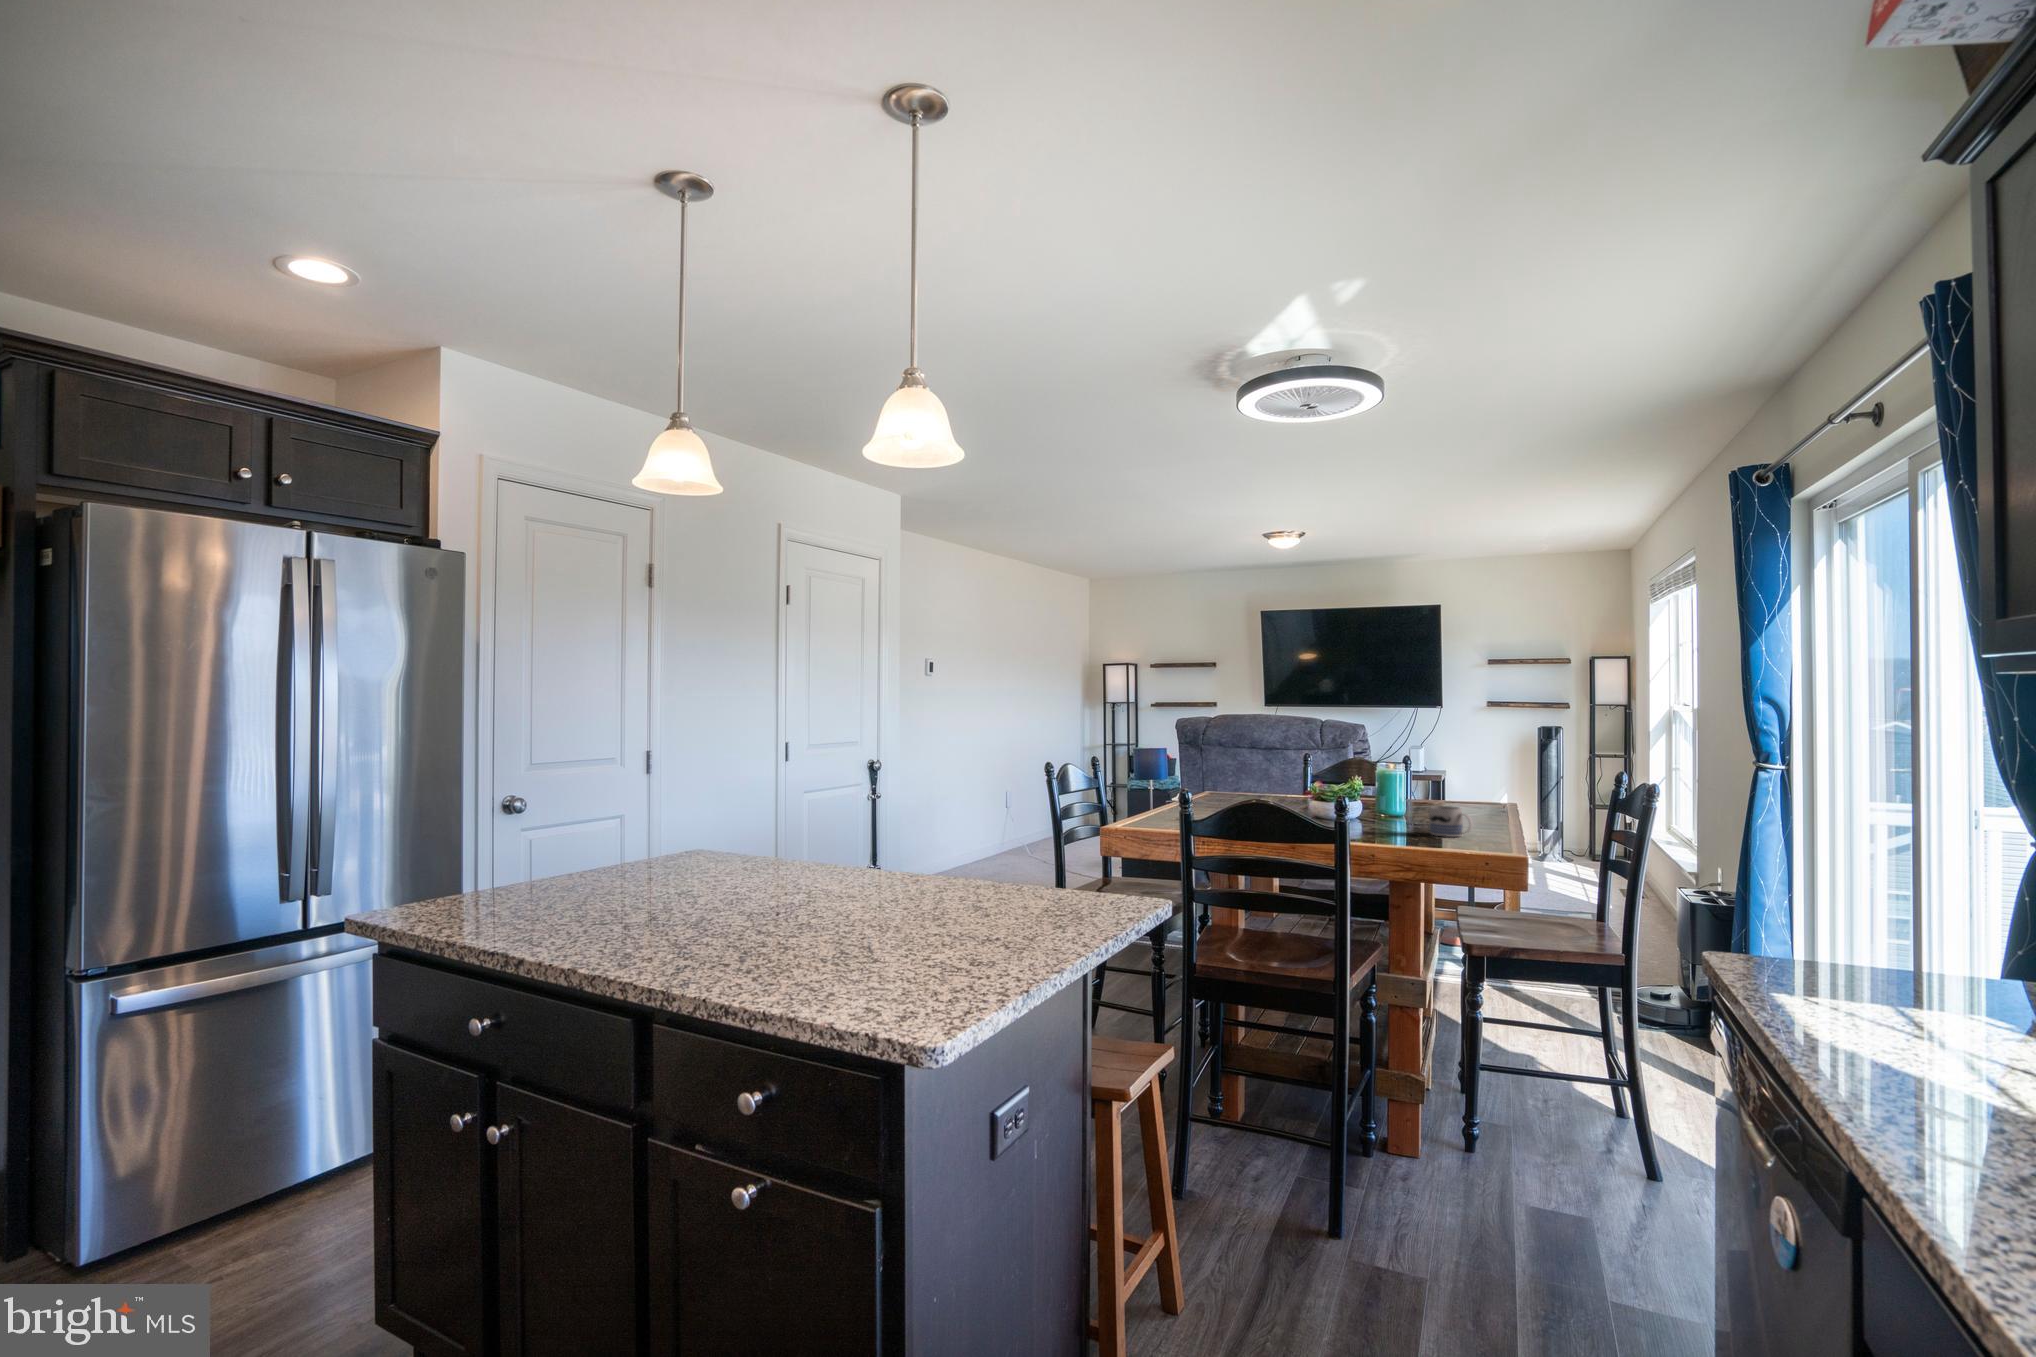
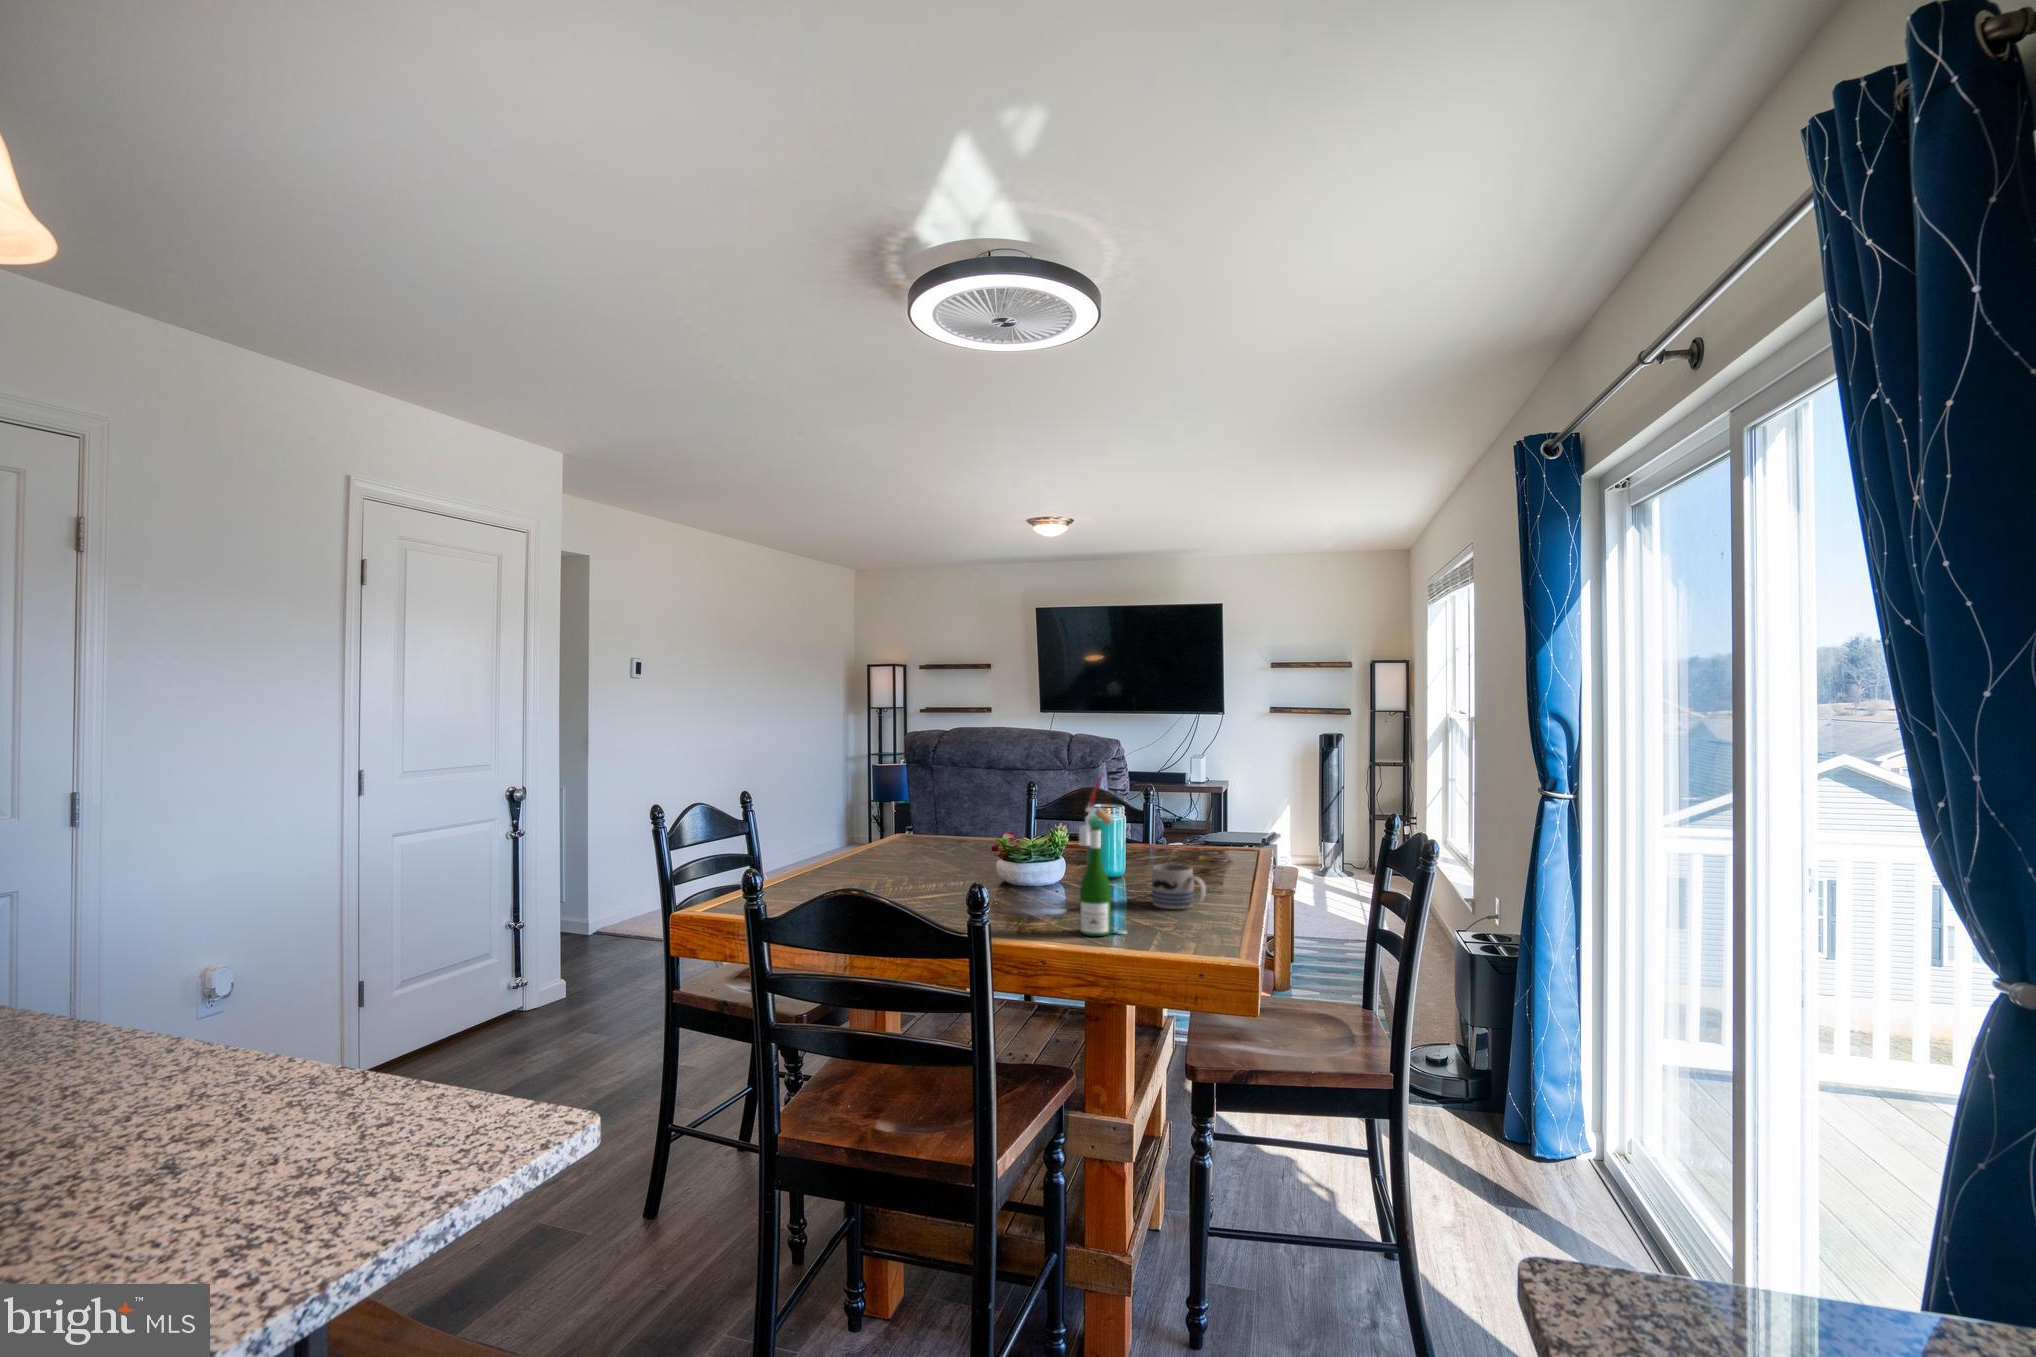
wine bottle: none [1383,735,1420,847] -> present [1079,774,1126,936]

